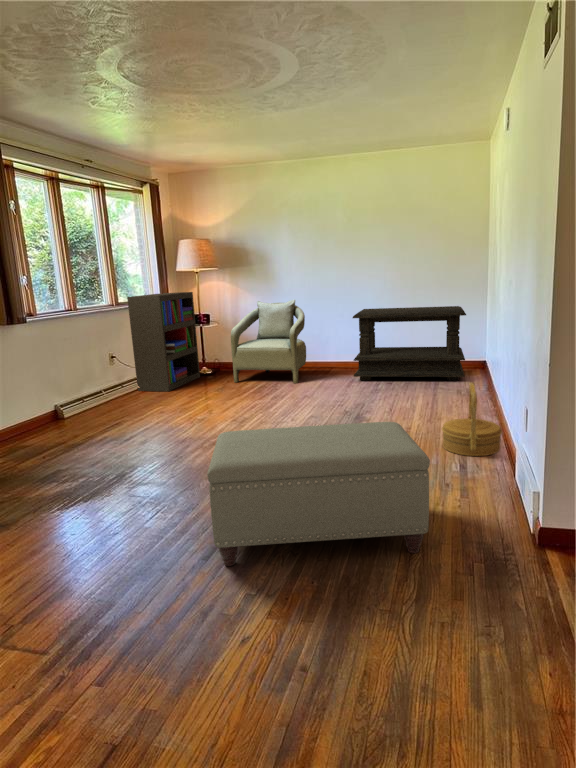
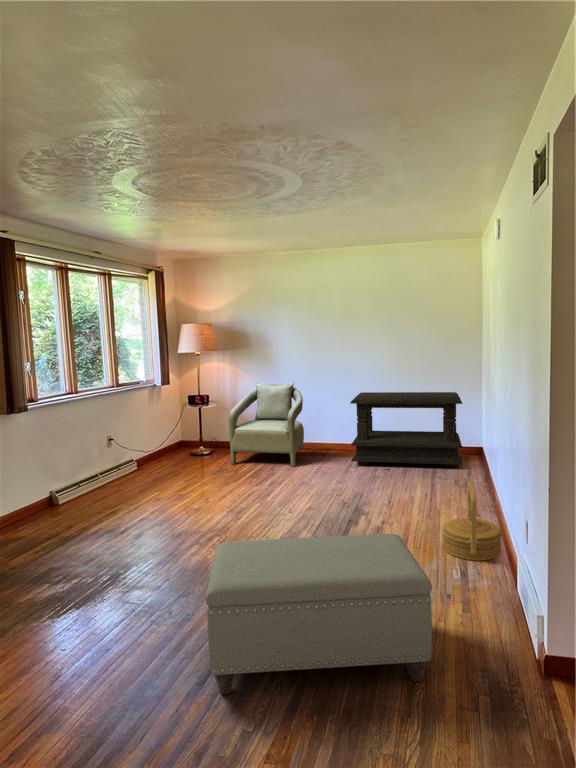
bookshelf: present [127,292,200,391] -> none [128,373,197,473]

